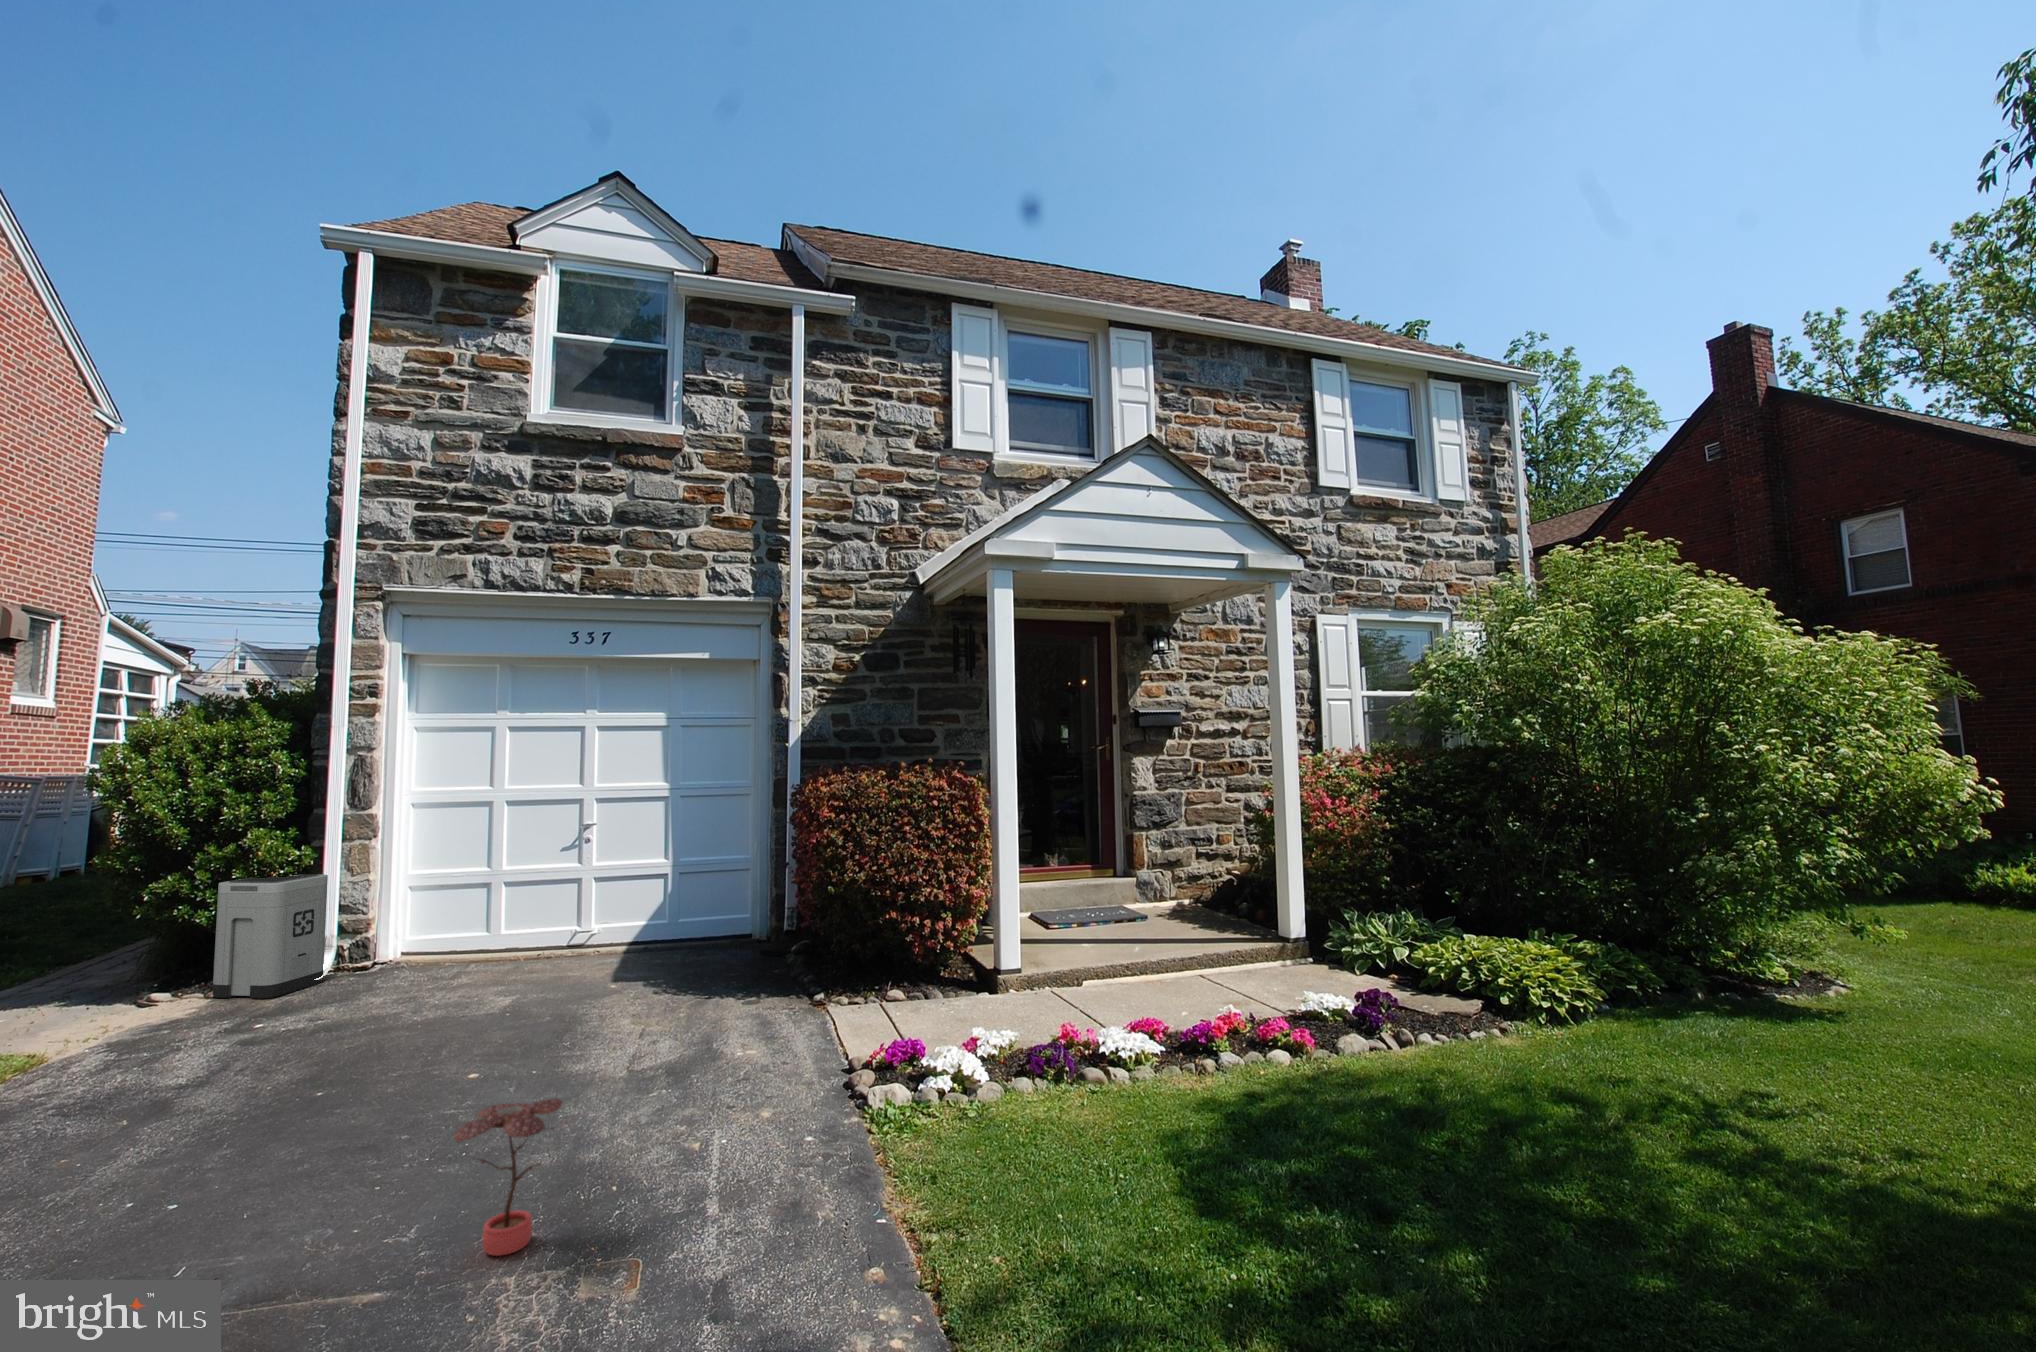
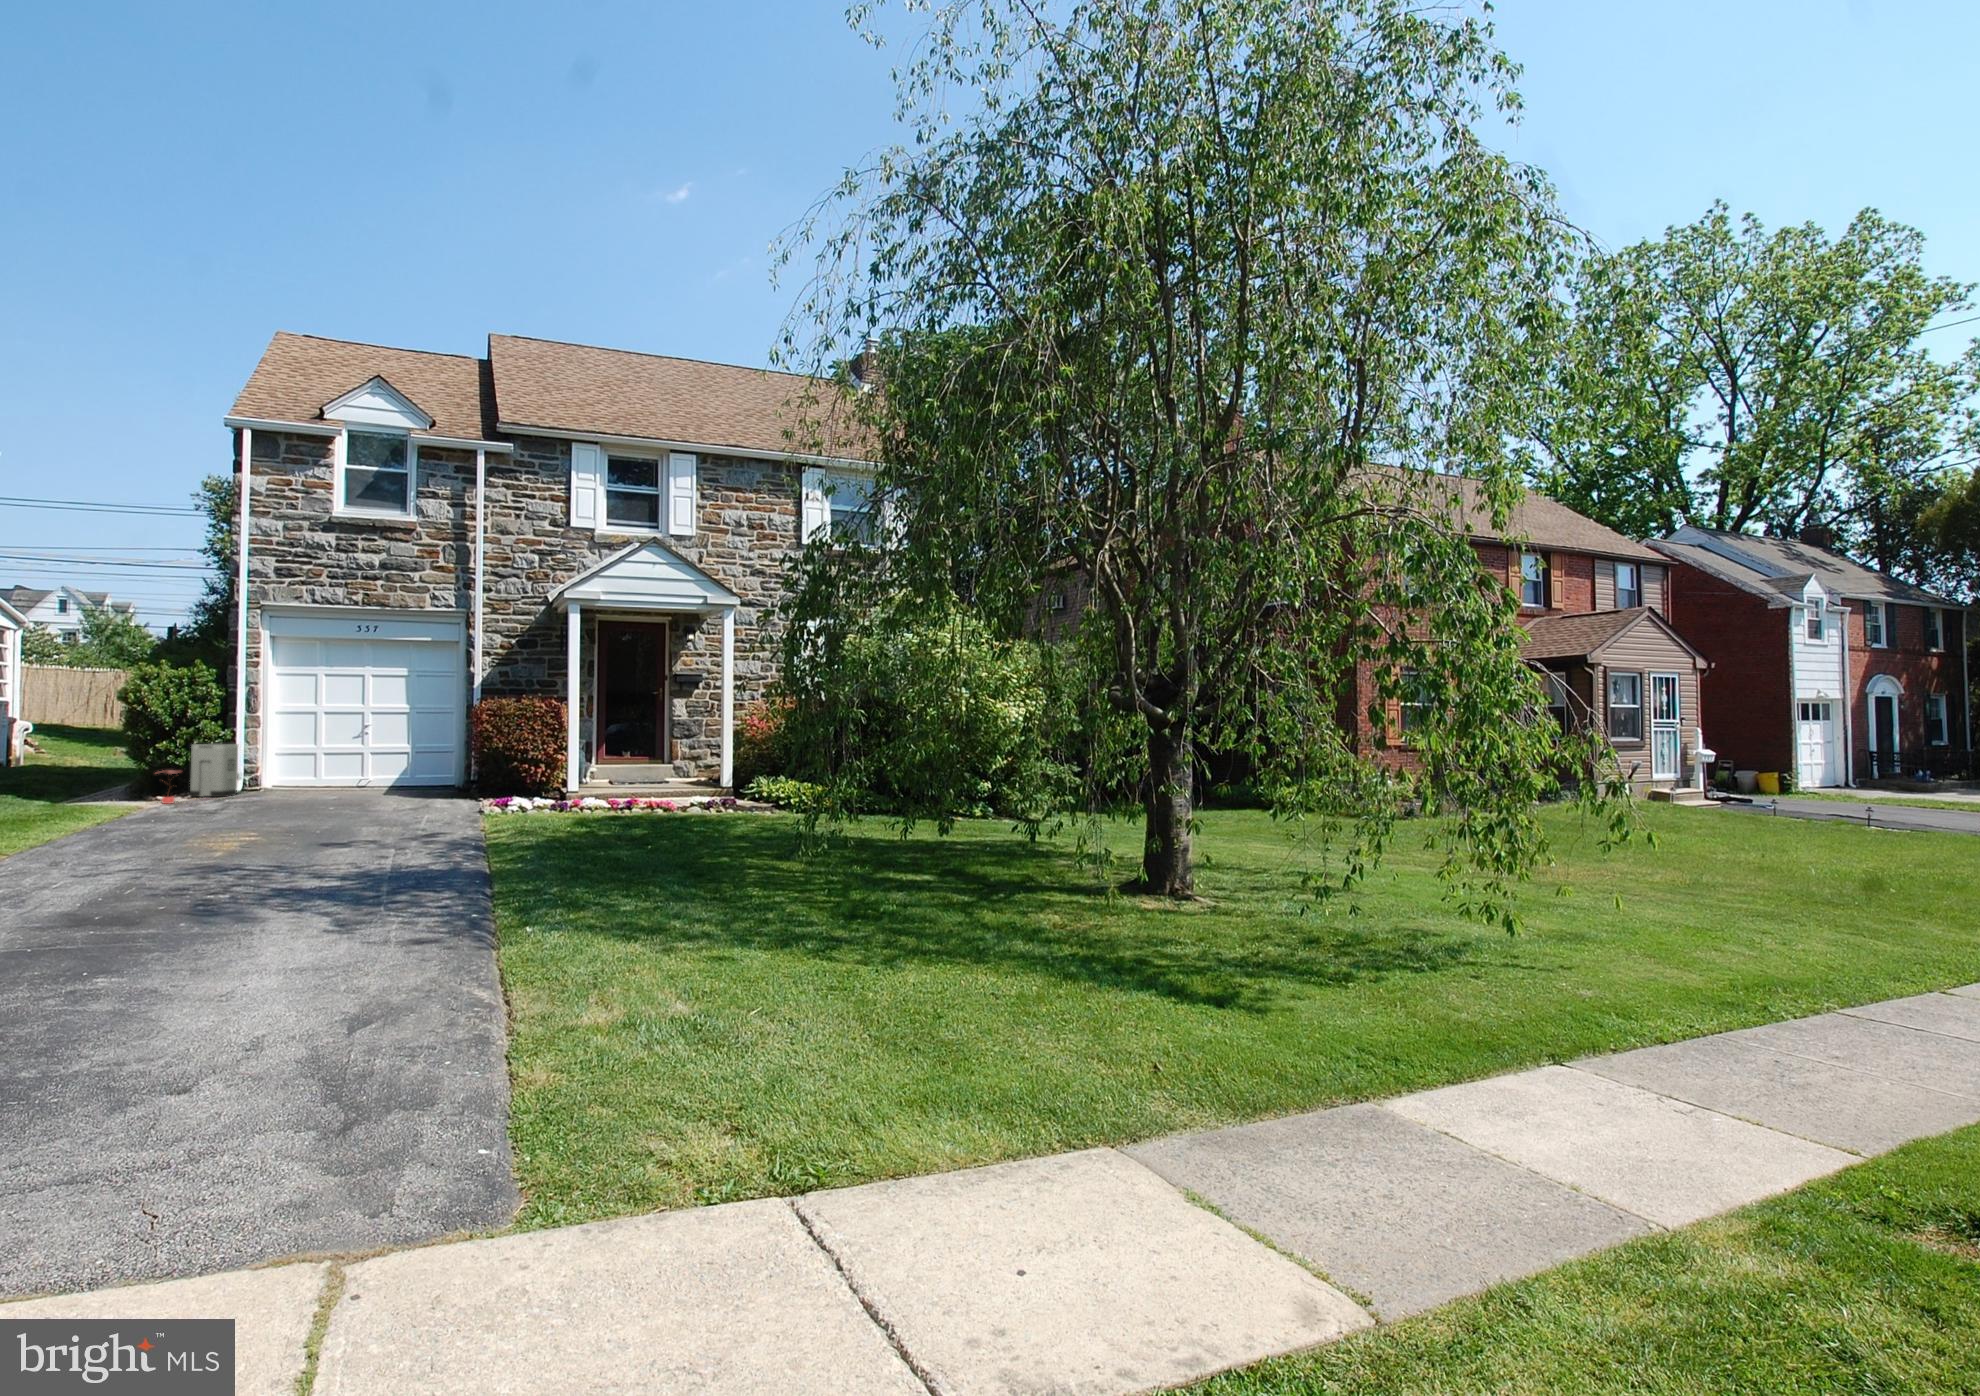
potted plant: present [454,1098,563,1256] -> present [156,770,179,804]

